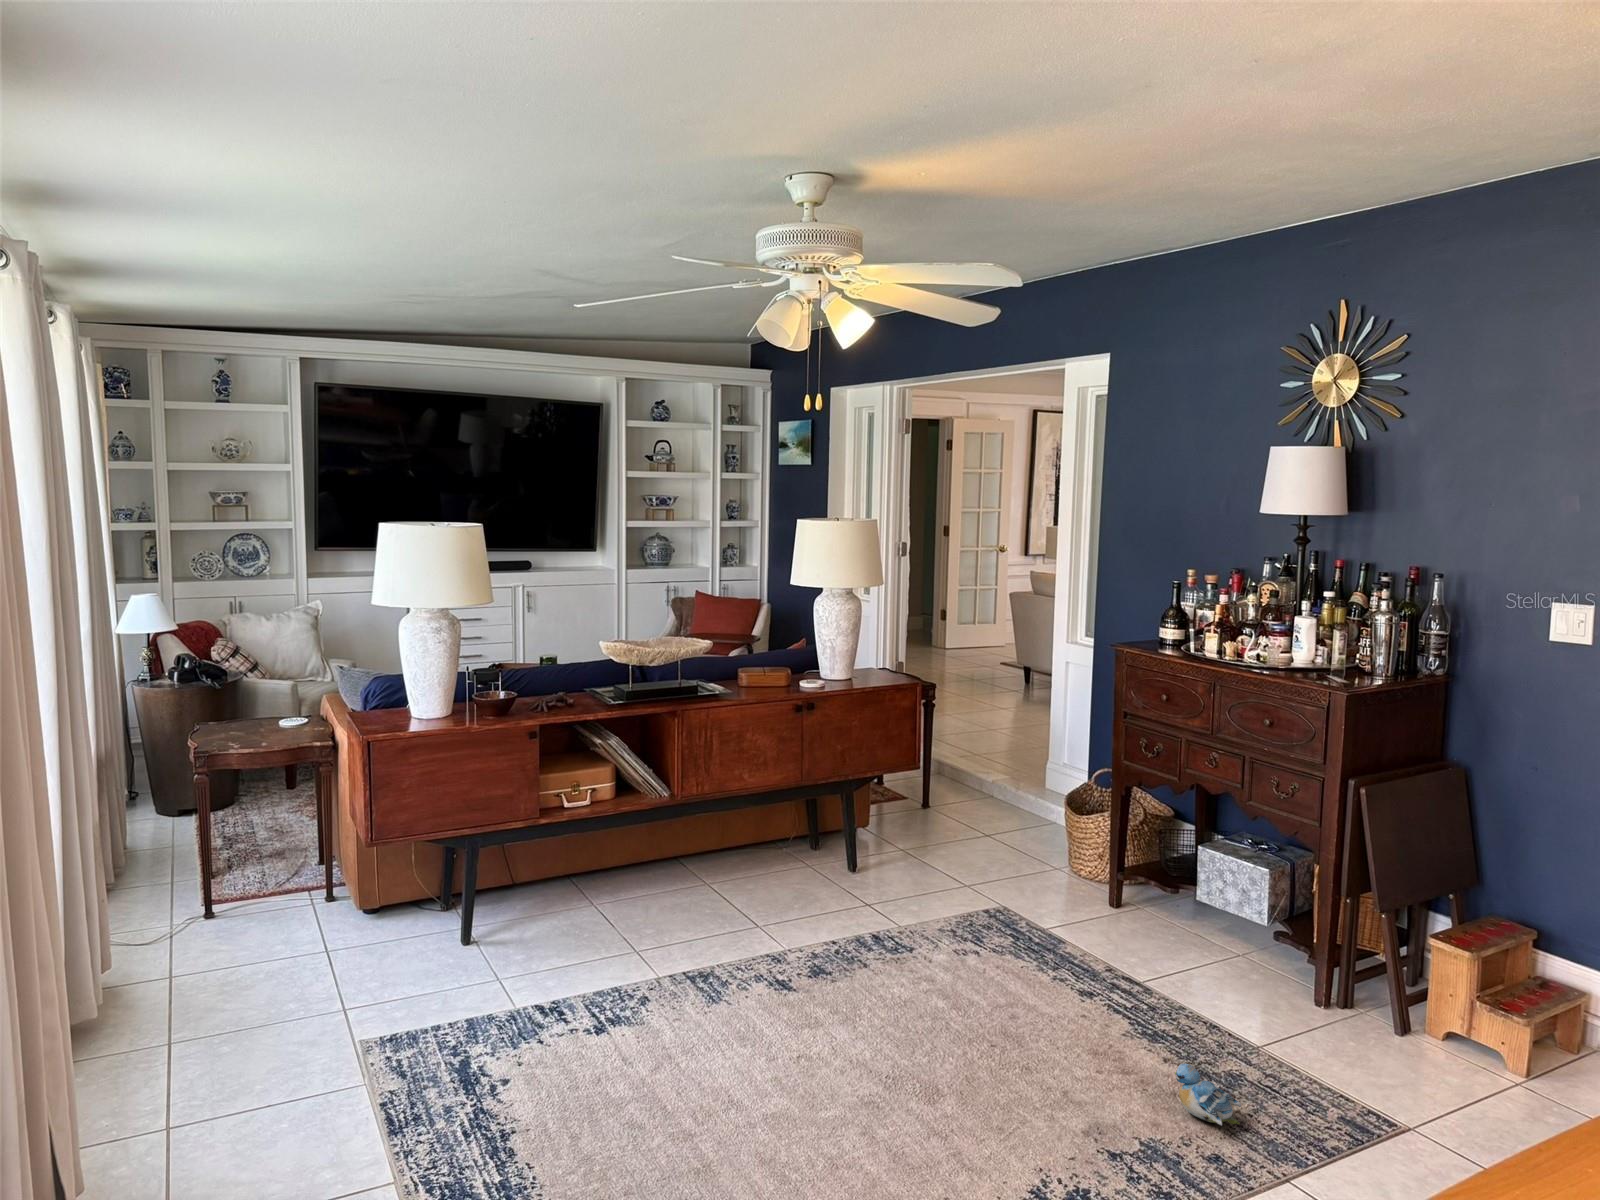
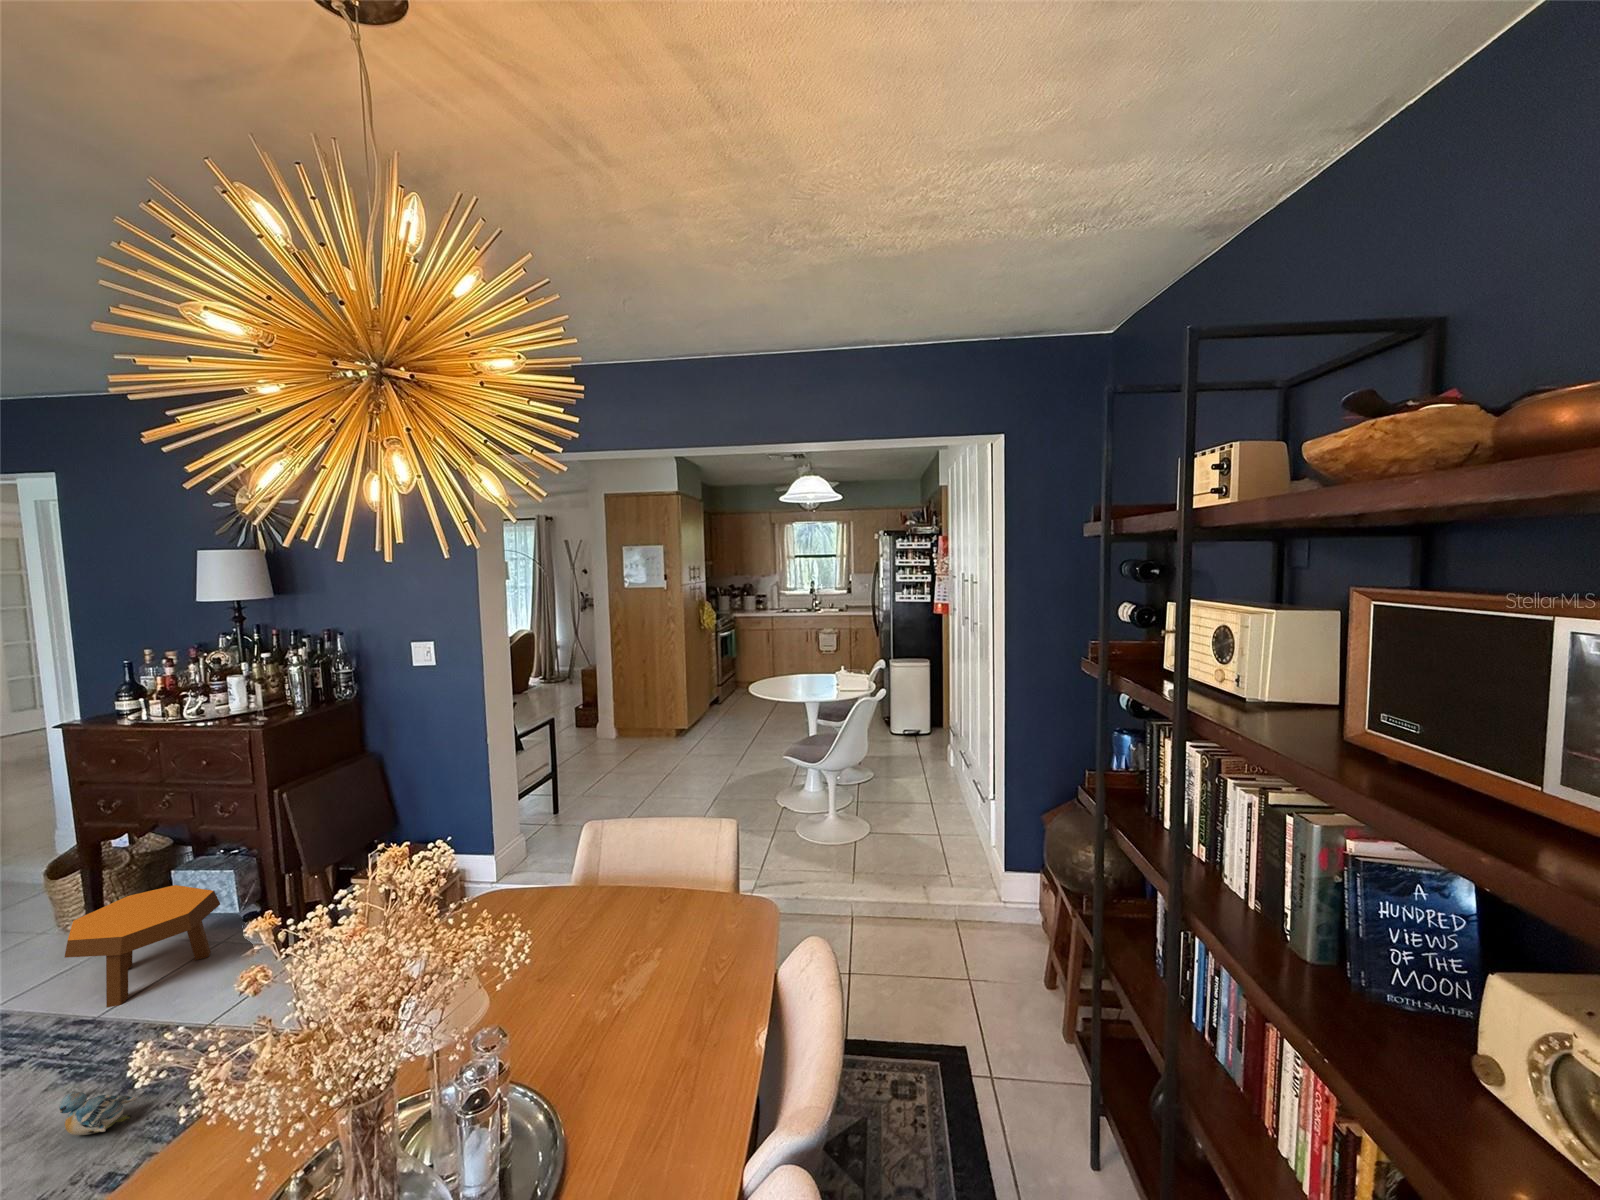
footstool: none [1120,860,1260,984] -> present [65,885,220,1007]

